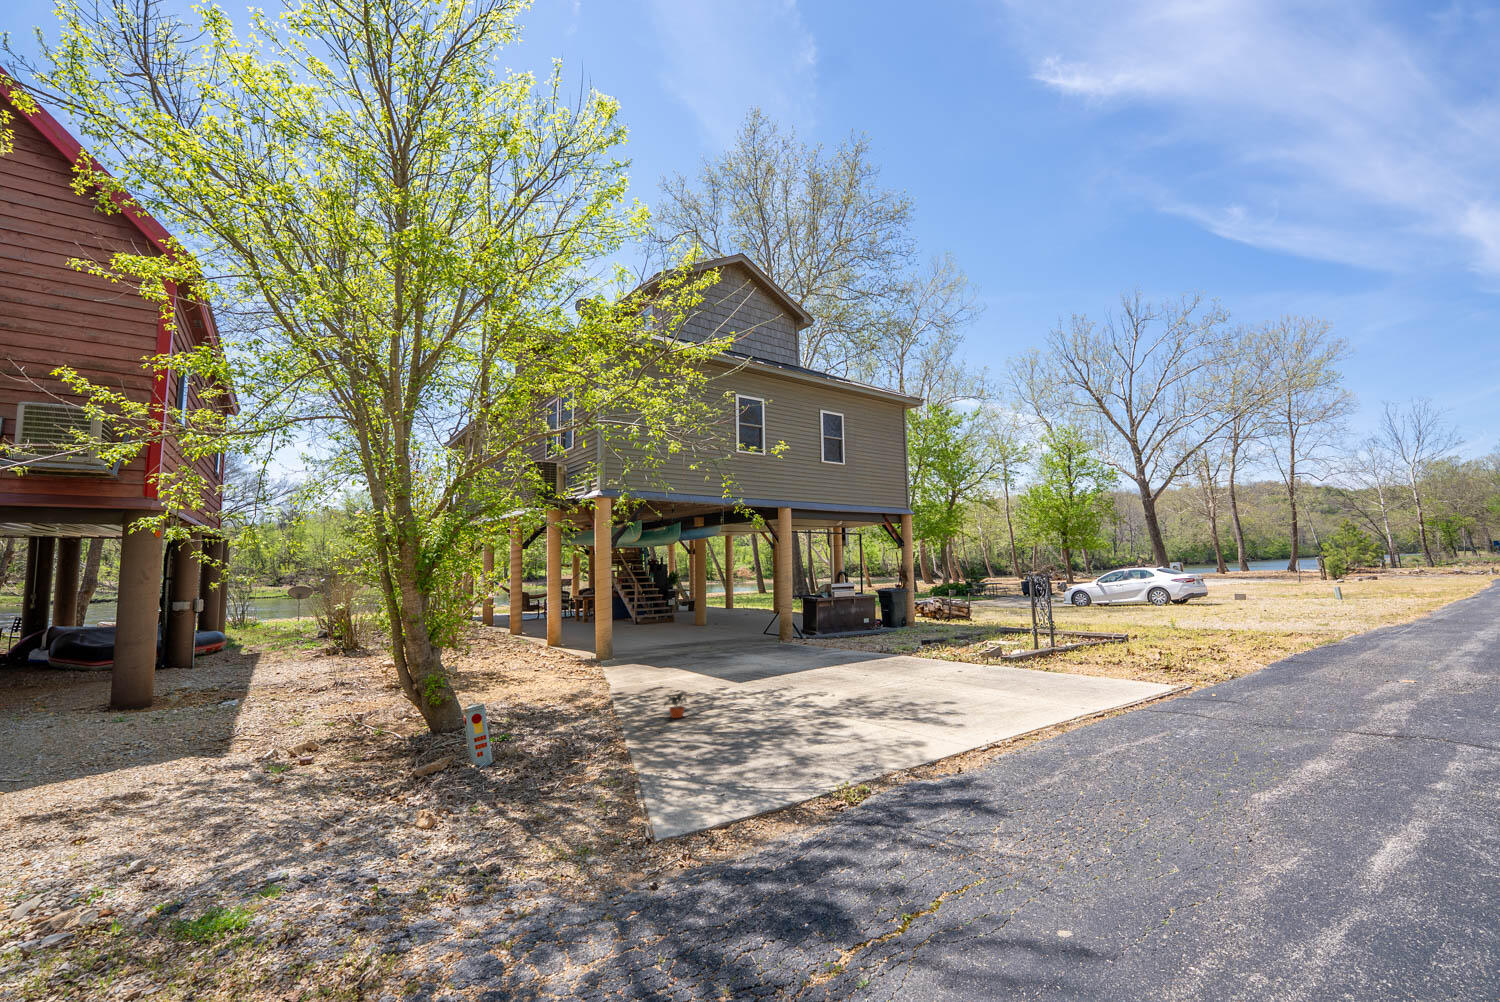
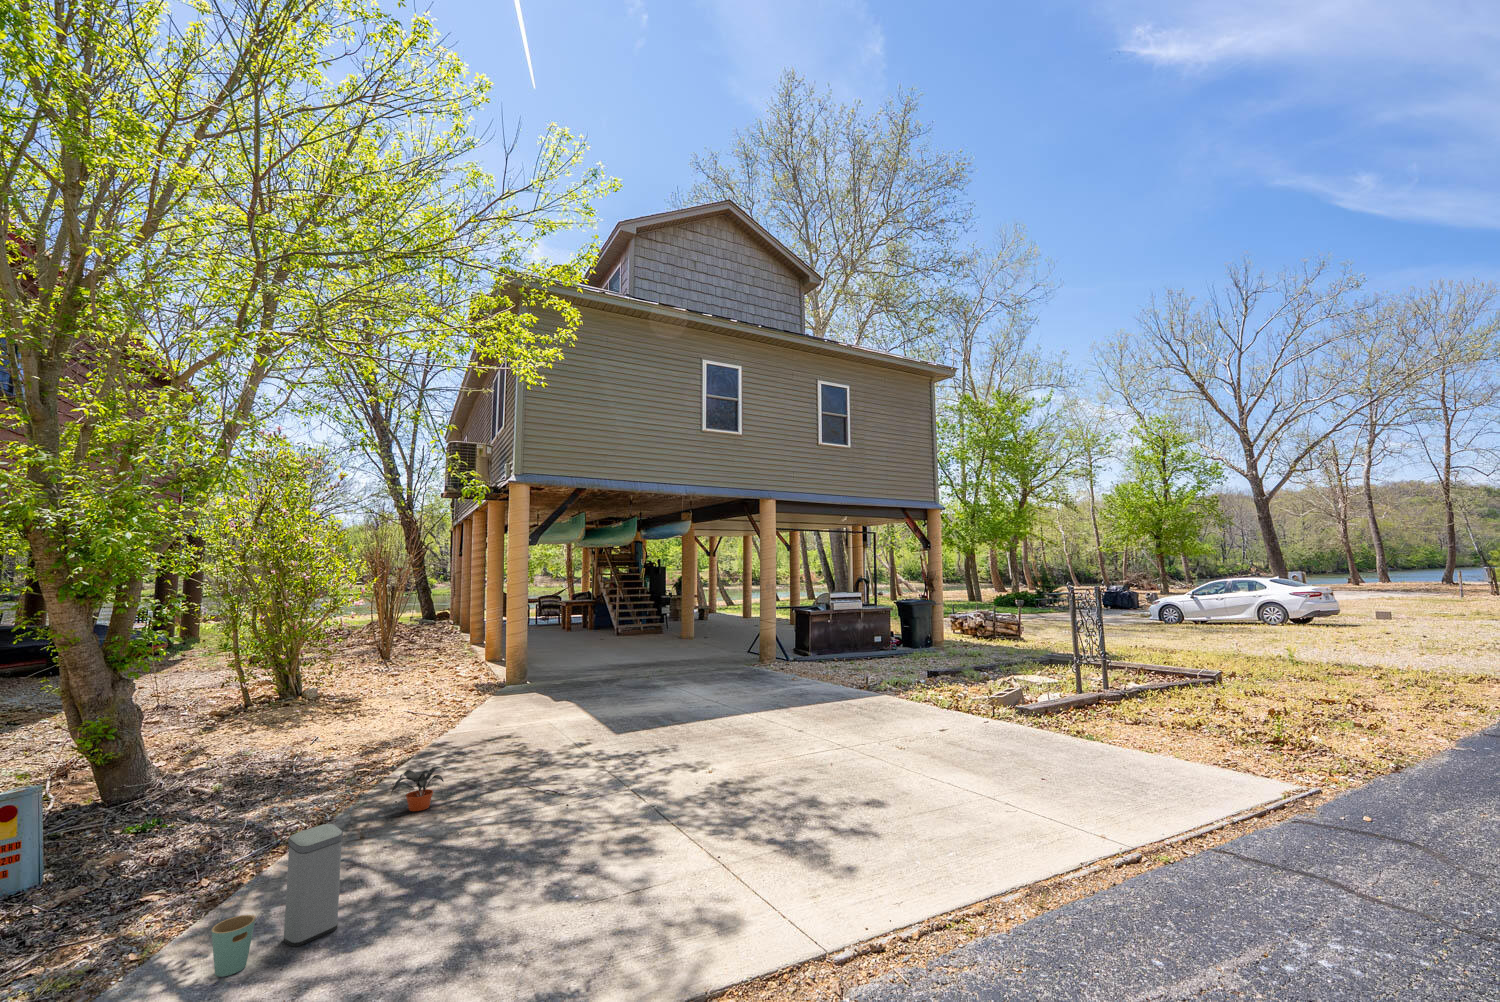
trash can: none [695,700,729,763] -> present [211,824,343,977]

